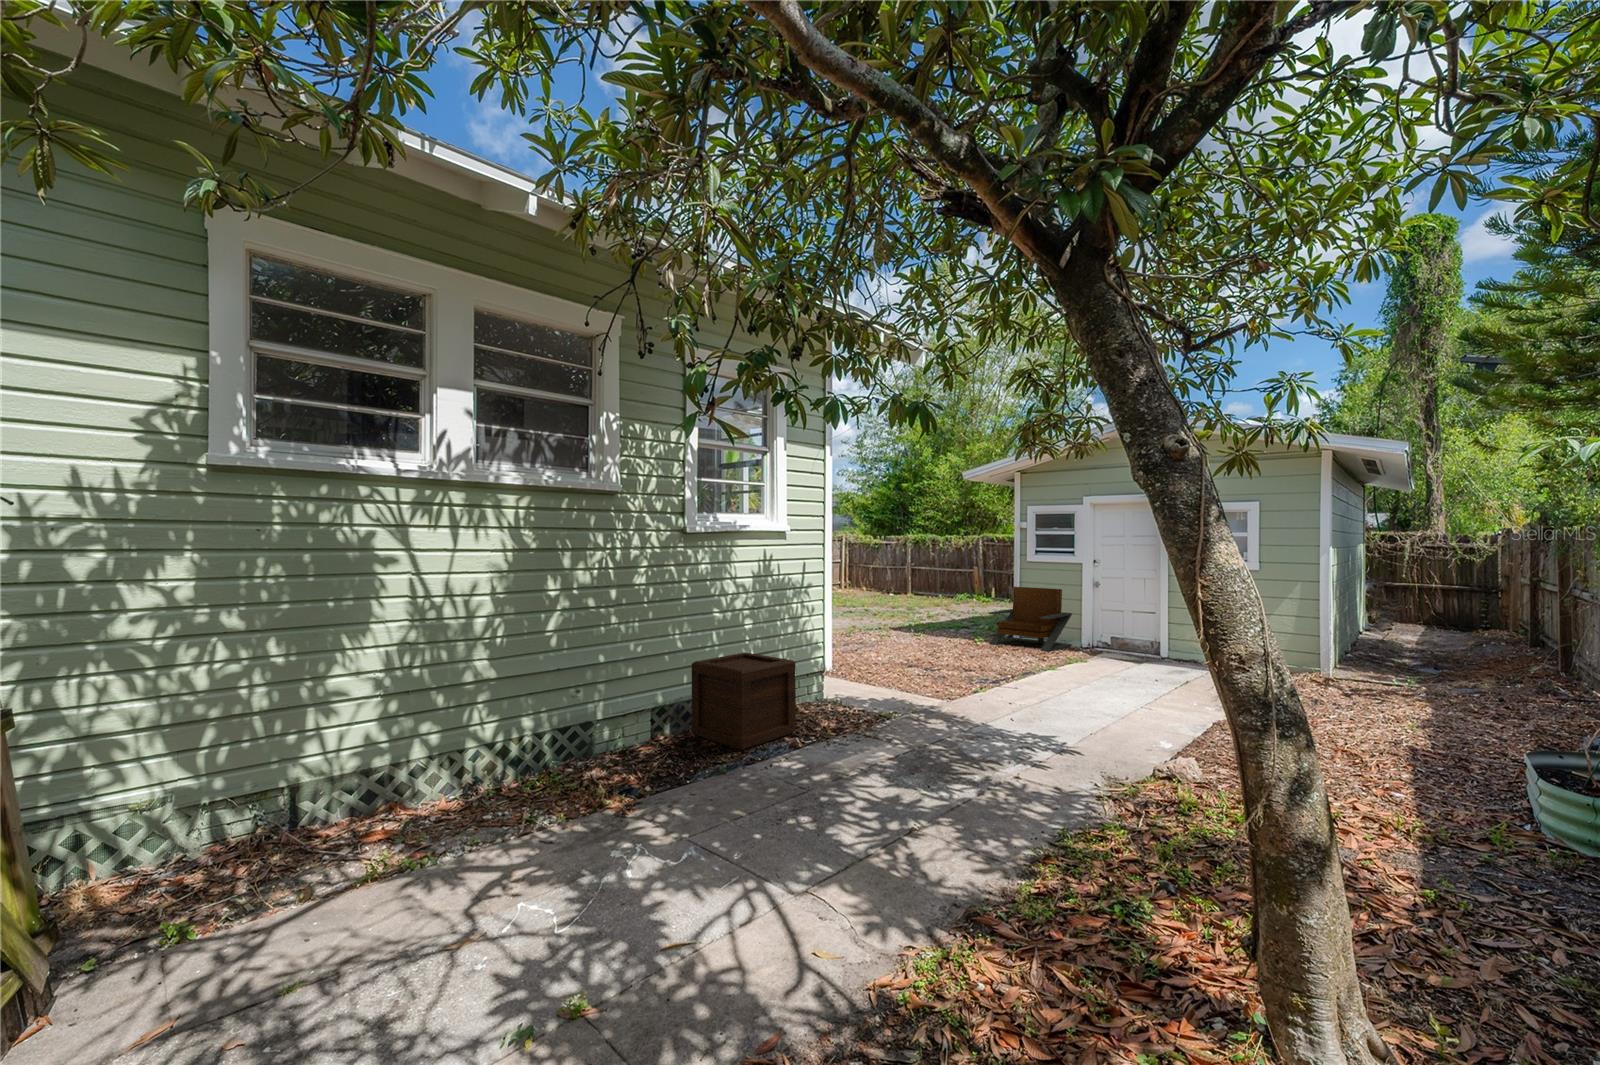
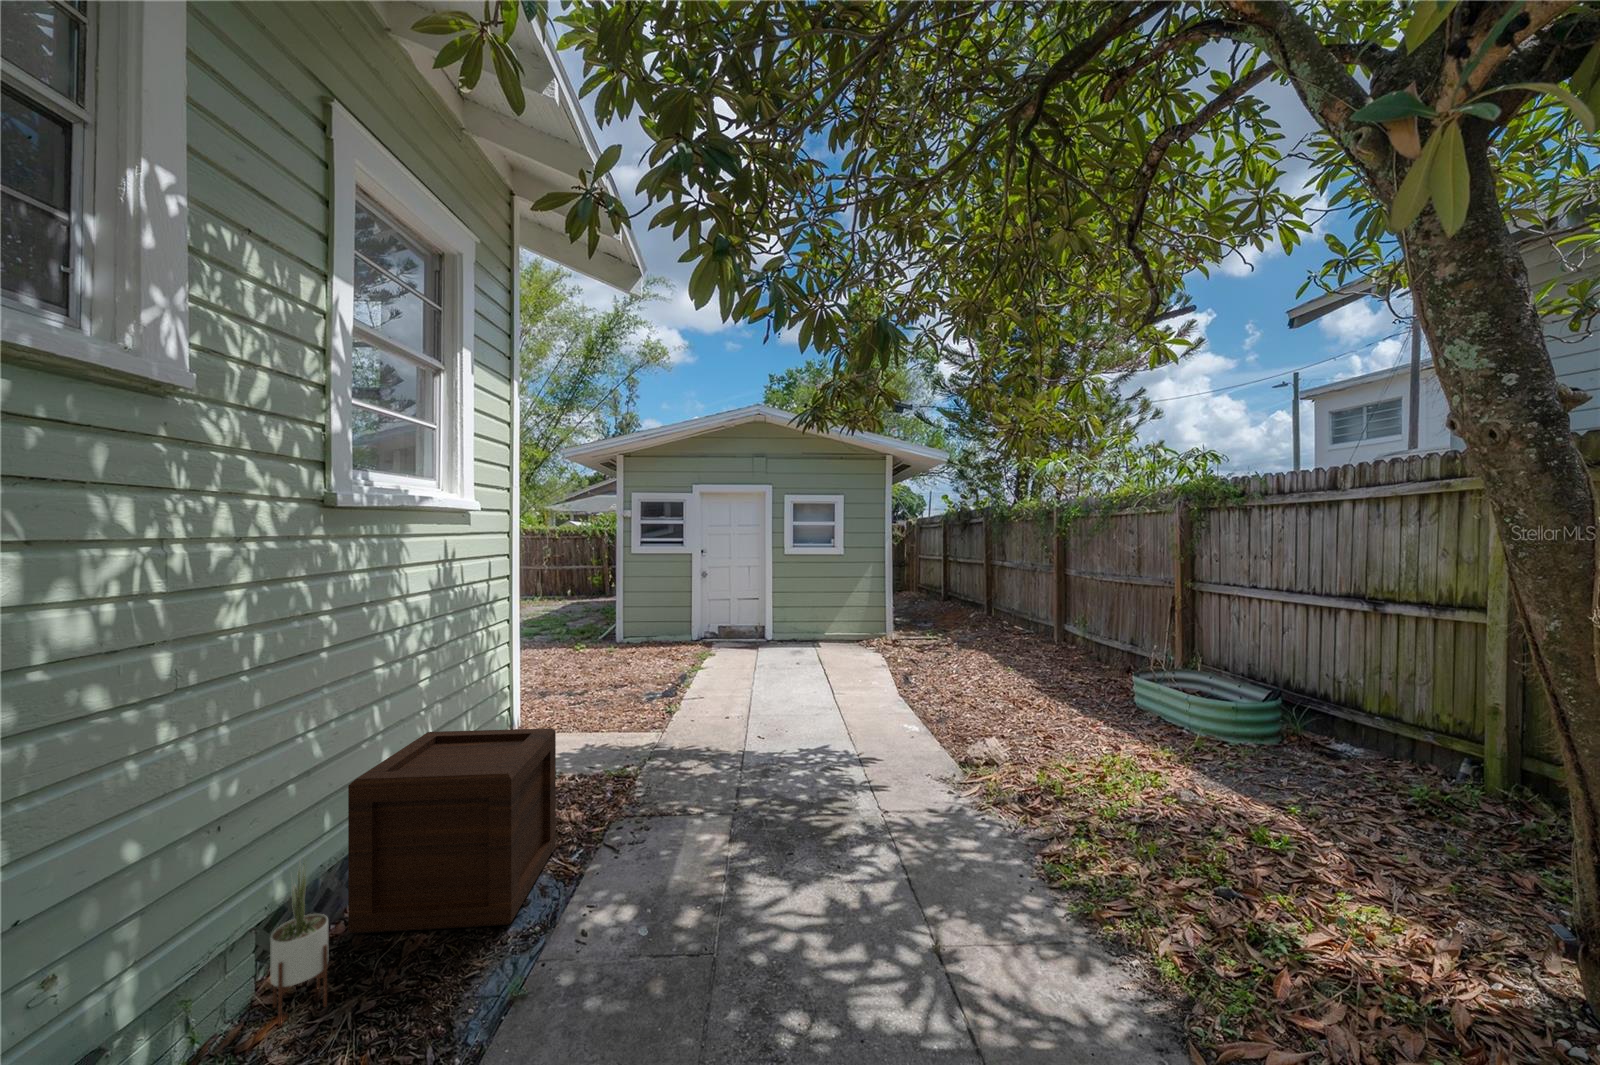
lounge chair: present [989,587,1072,652] -> none [603,582,684,650]
potted plant: none [650,682,669,750] -> present [270,862,328,1027]

